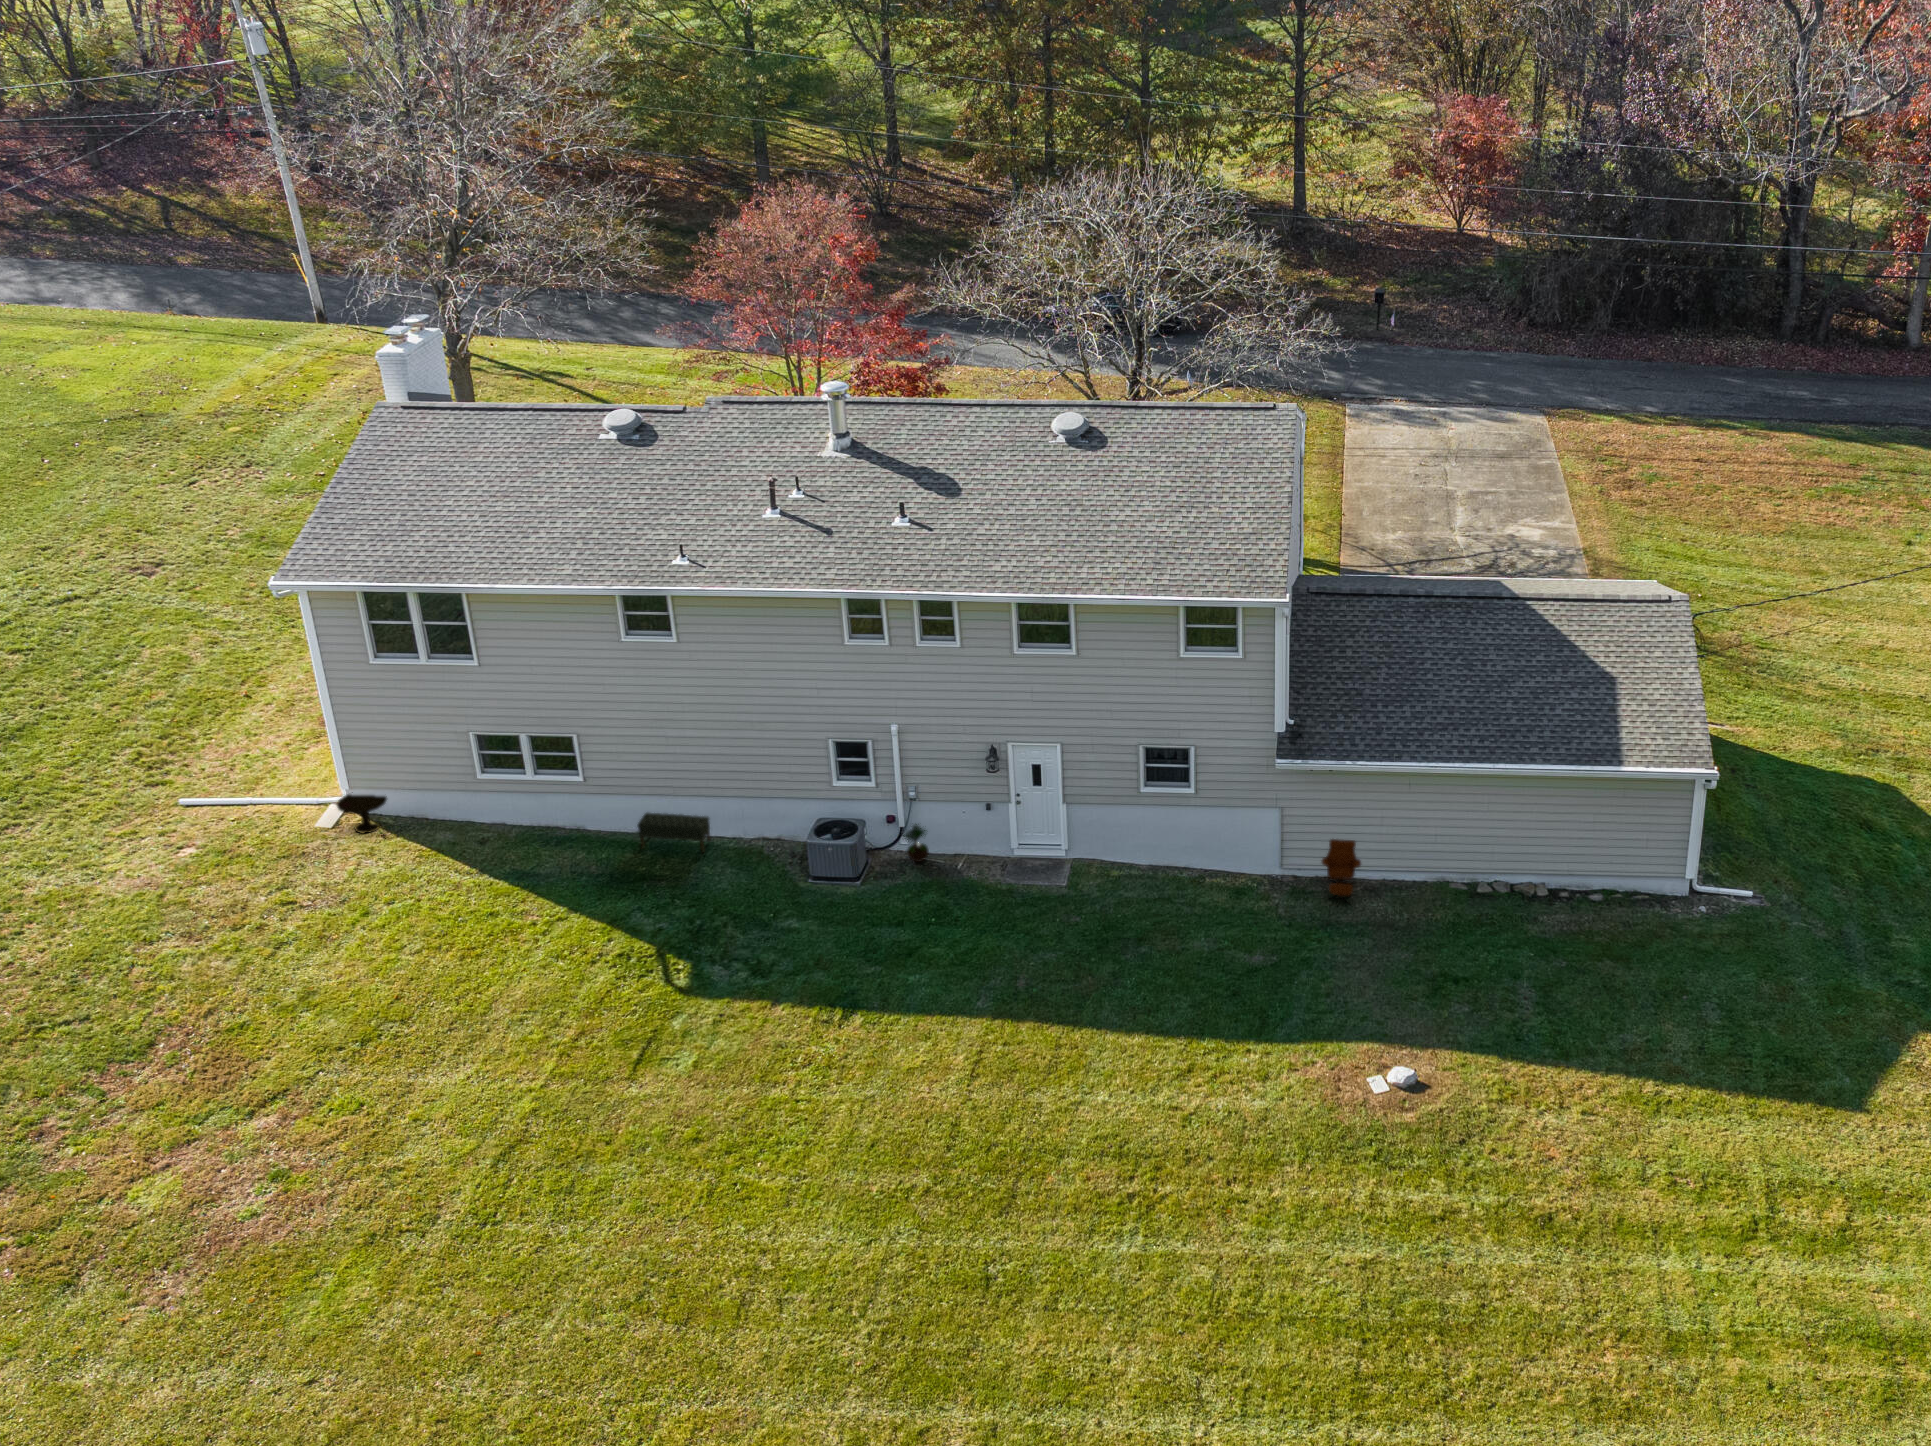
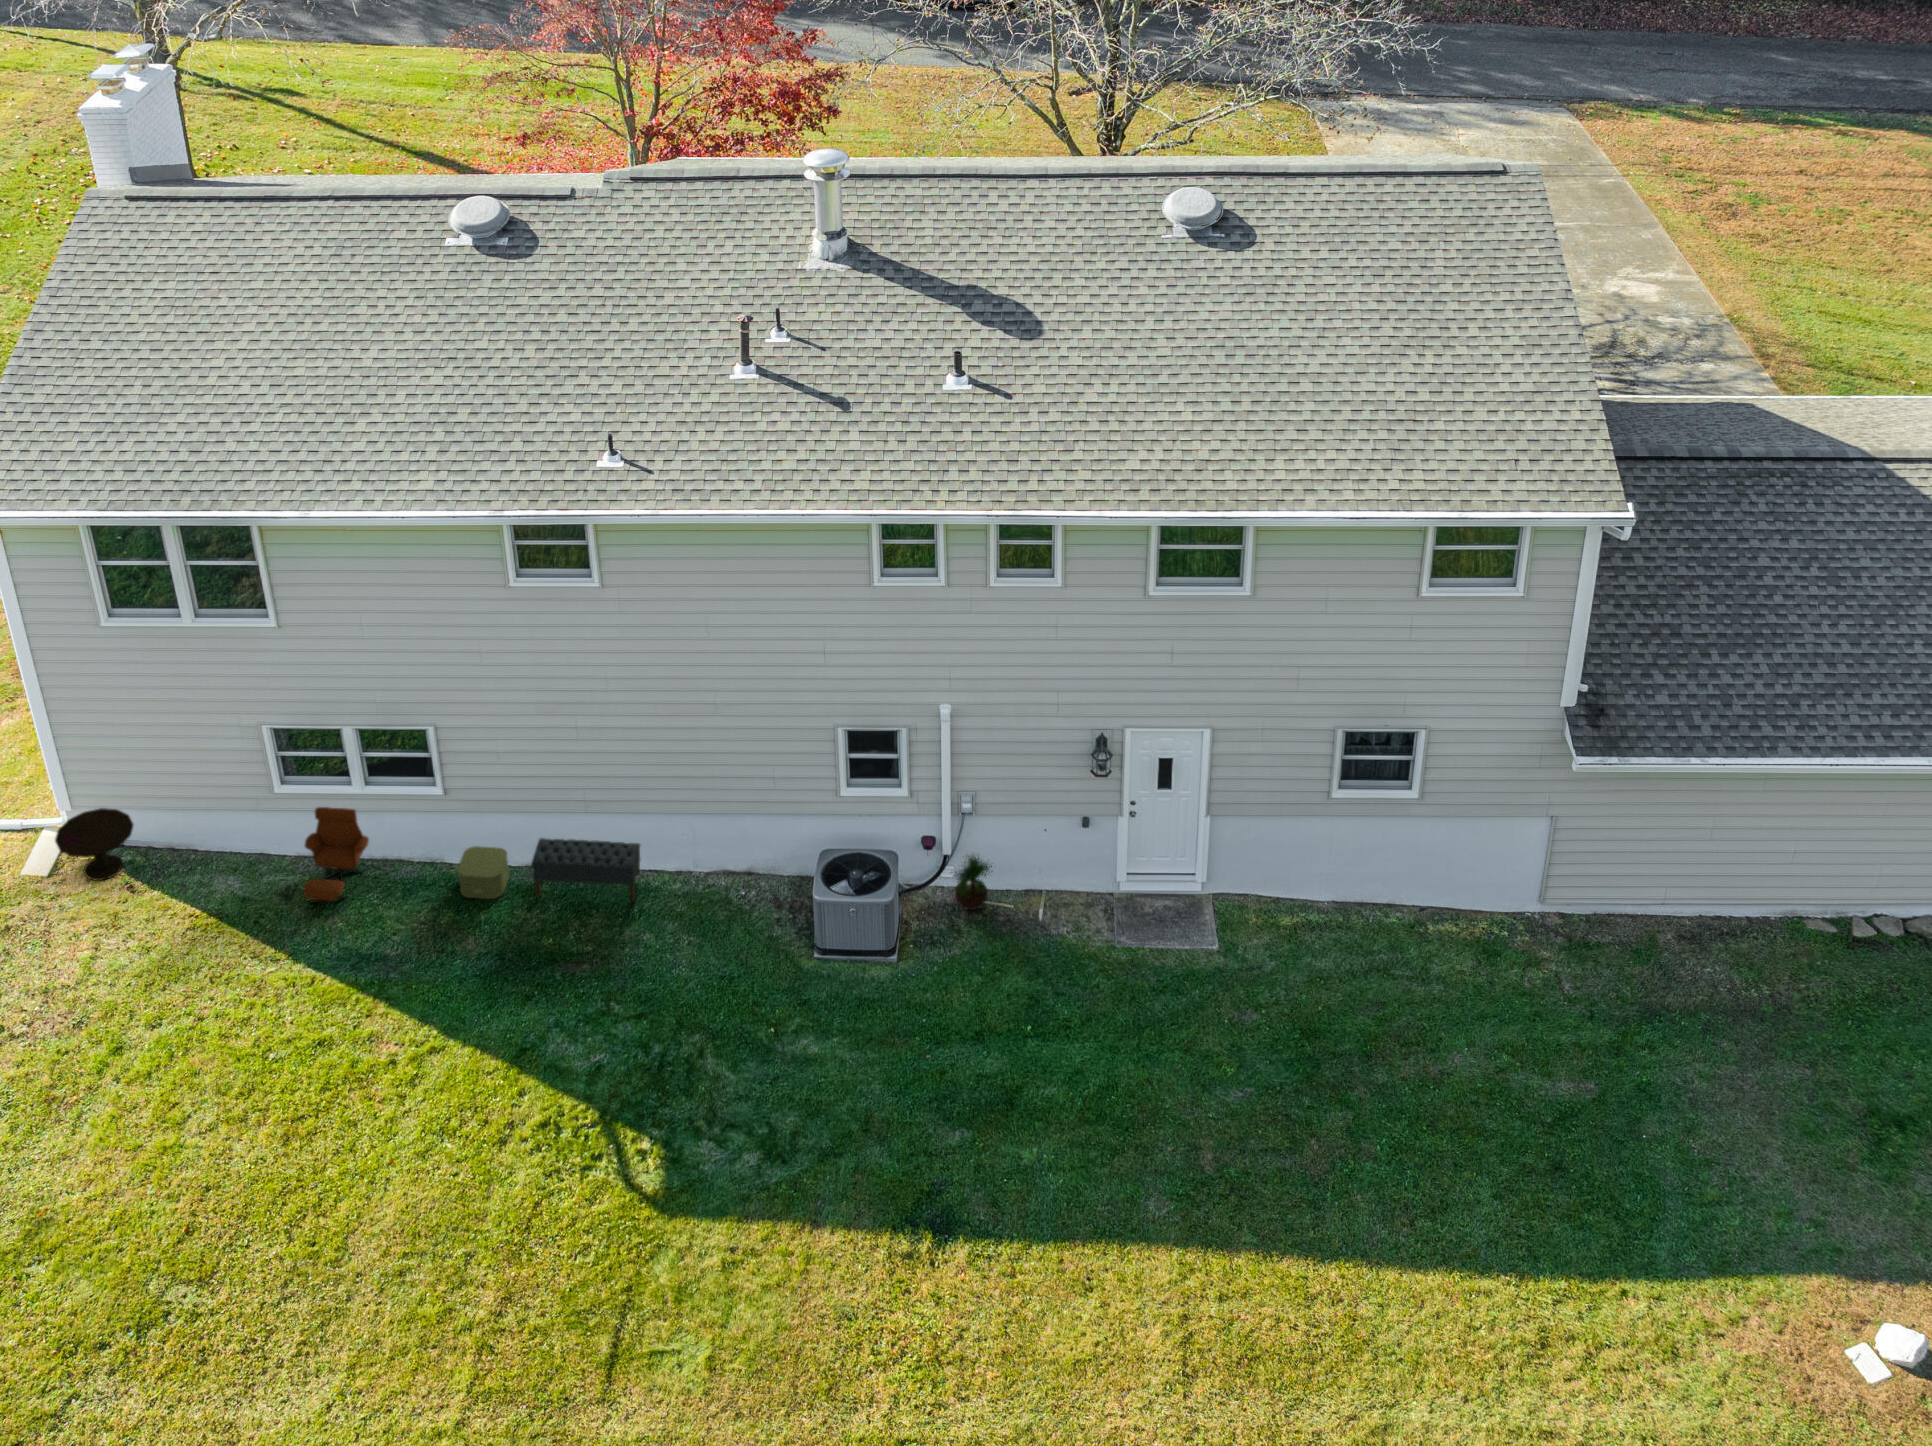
storage box: none [591,818,627,849] -> present [457,846,509,899]
lounge chair: present [1322,839,1361,904] -> present [304,807,369,916]

